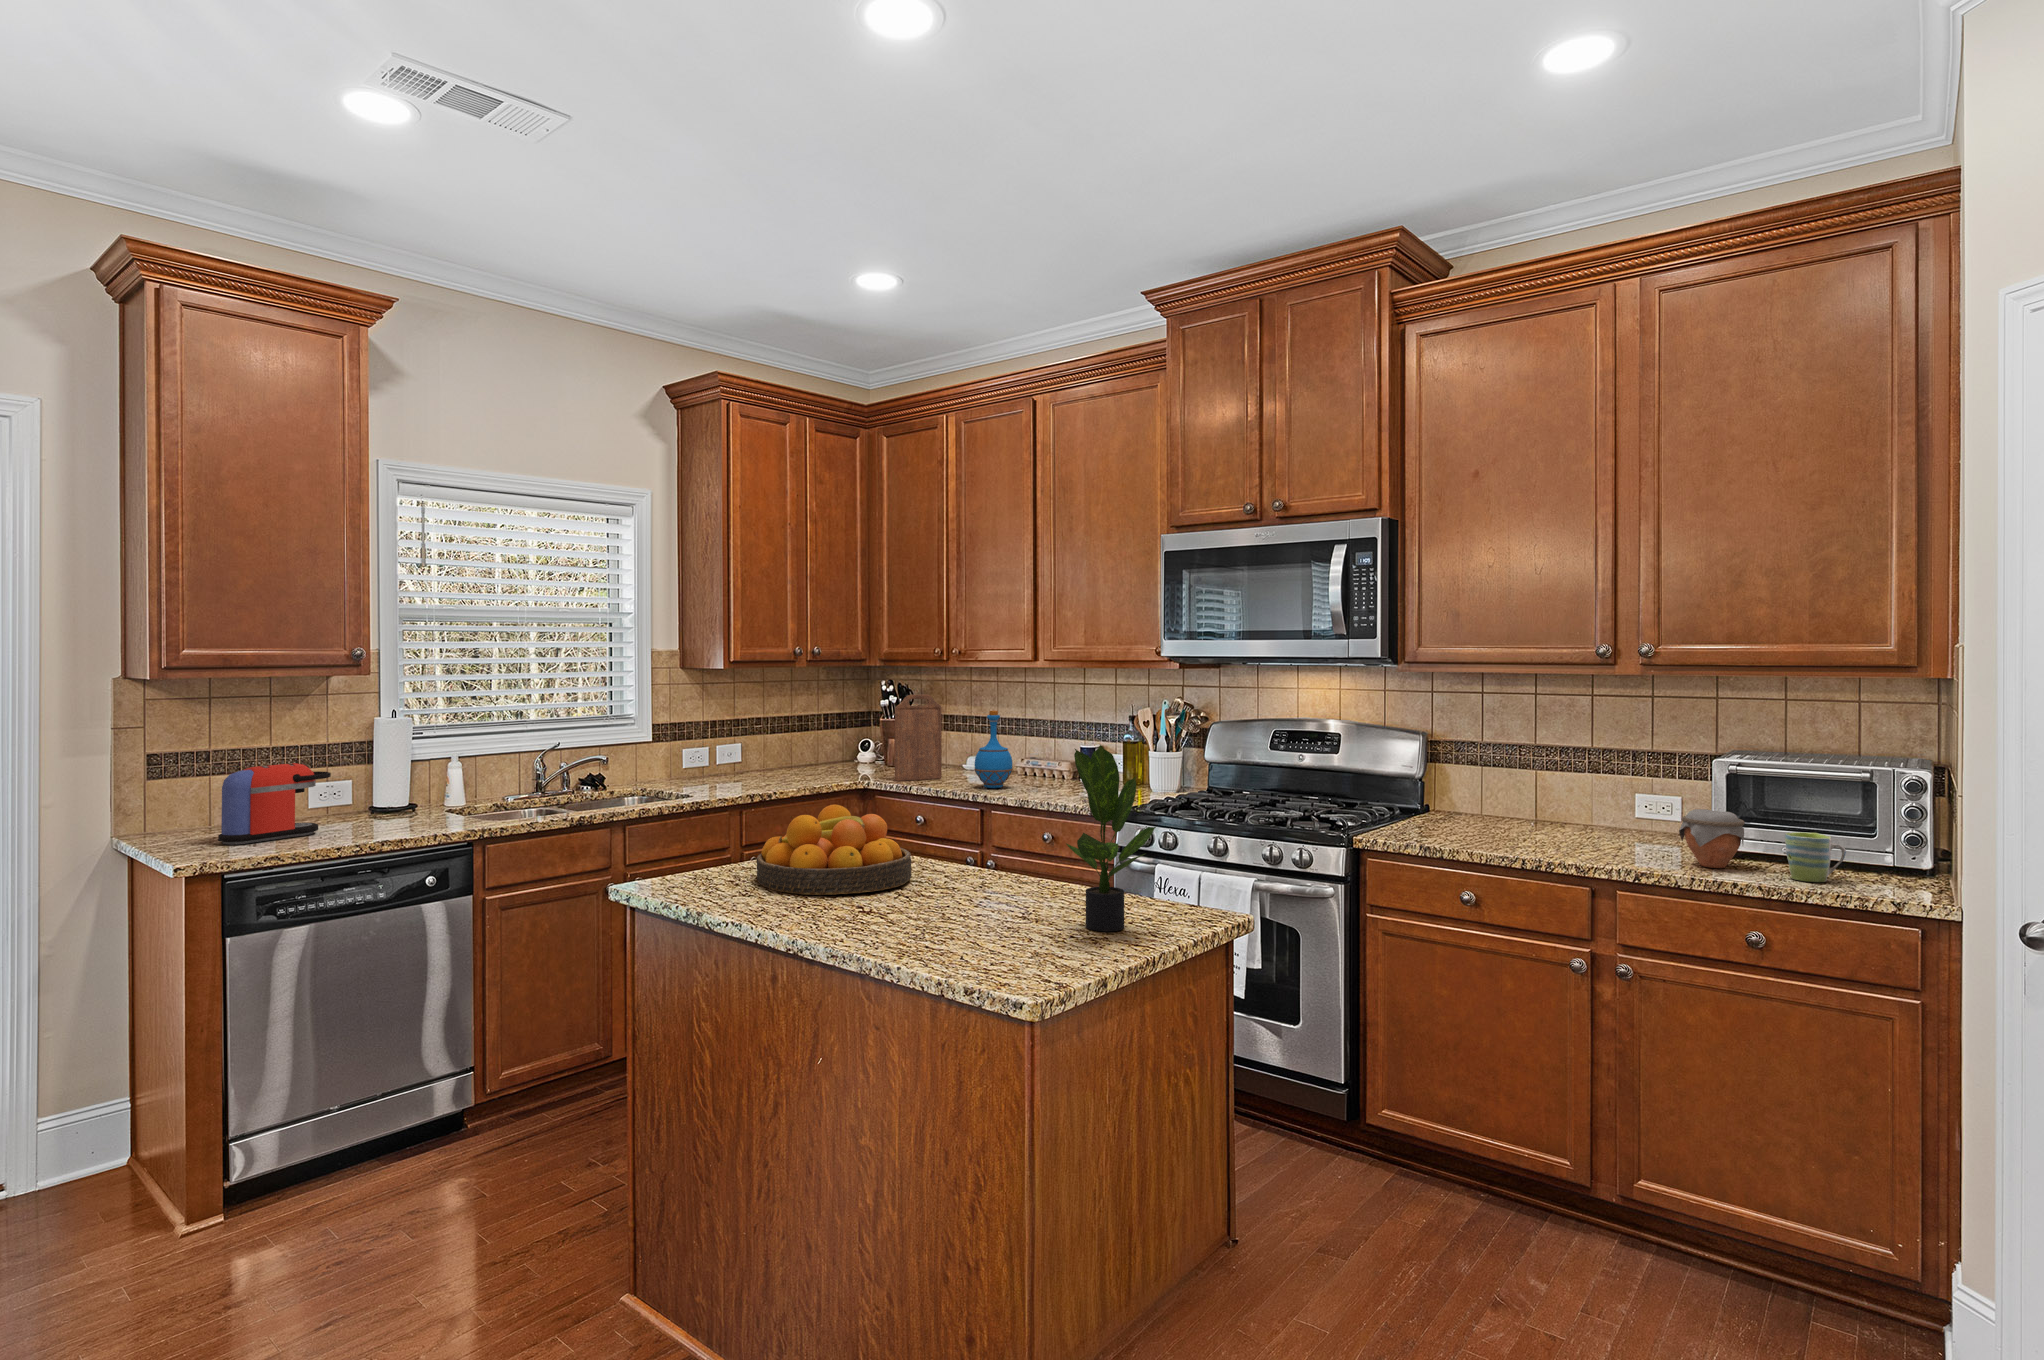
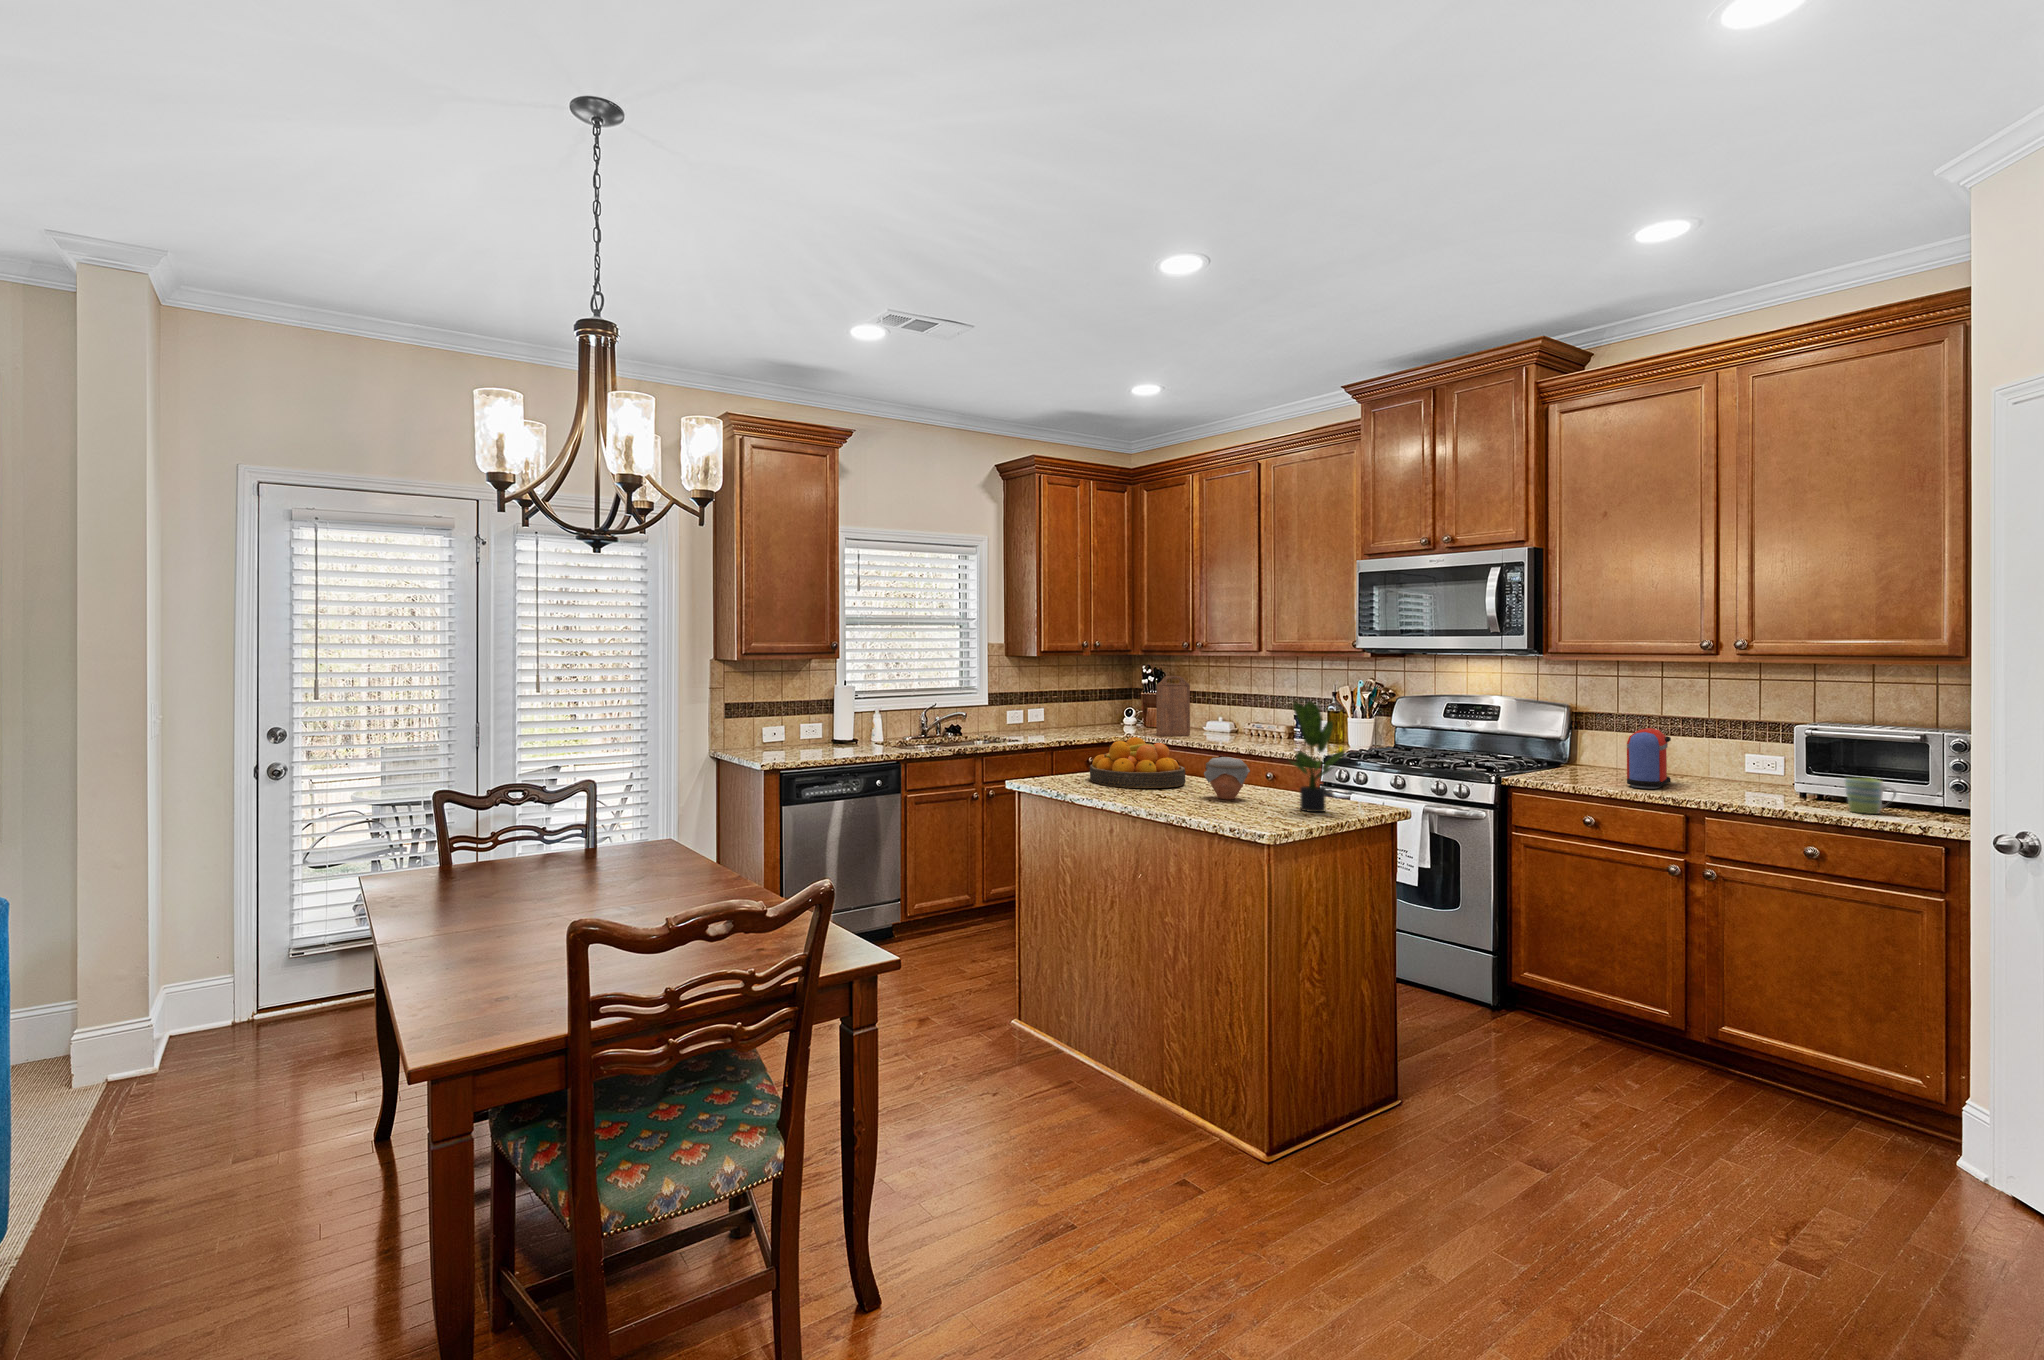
bottle: present [974,711,1013,788] -> none [1215,687,1243,742]
coffee maker: present [218,763,331,845] -> present [1627,728,1671,789]
jar: present [1679,809,1745,868] -> present [1204,757,1250,800]

